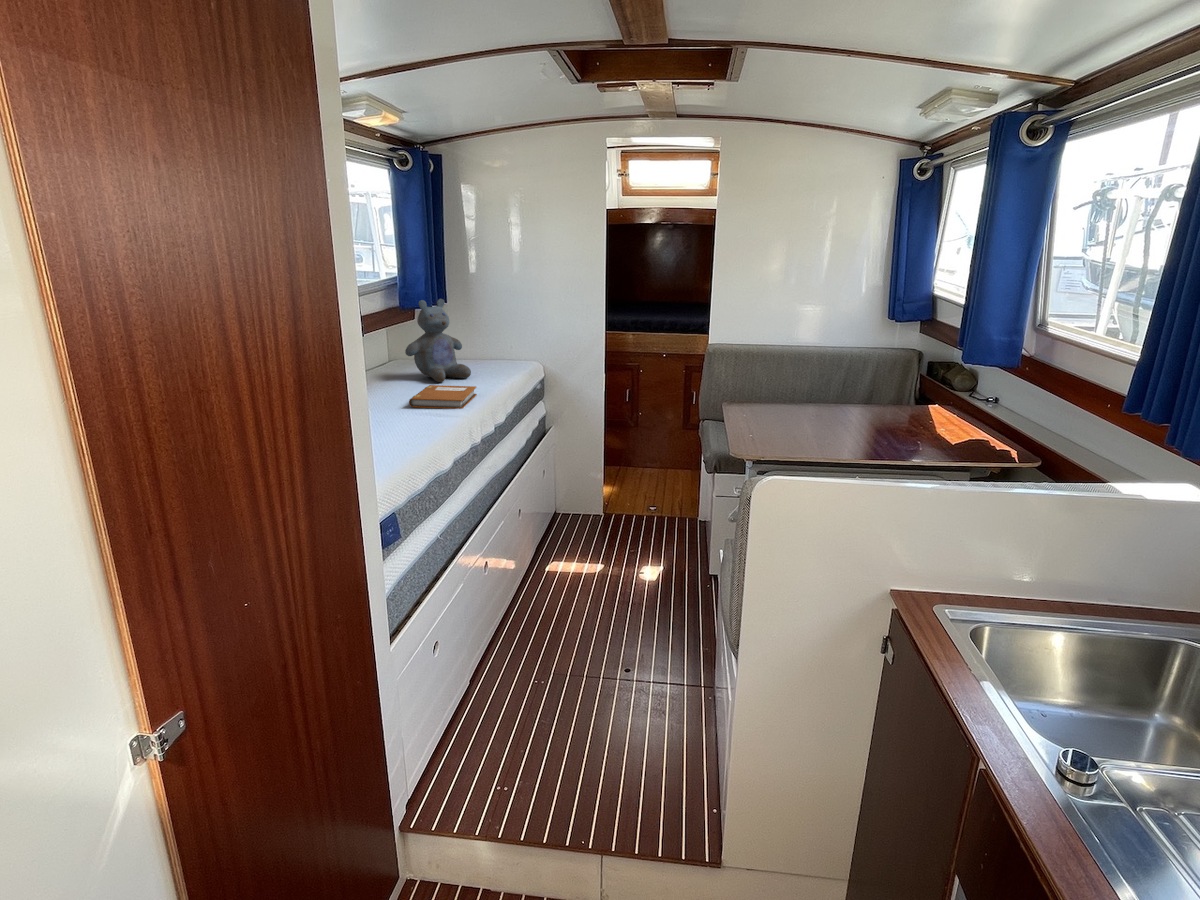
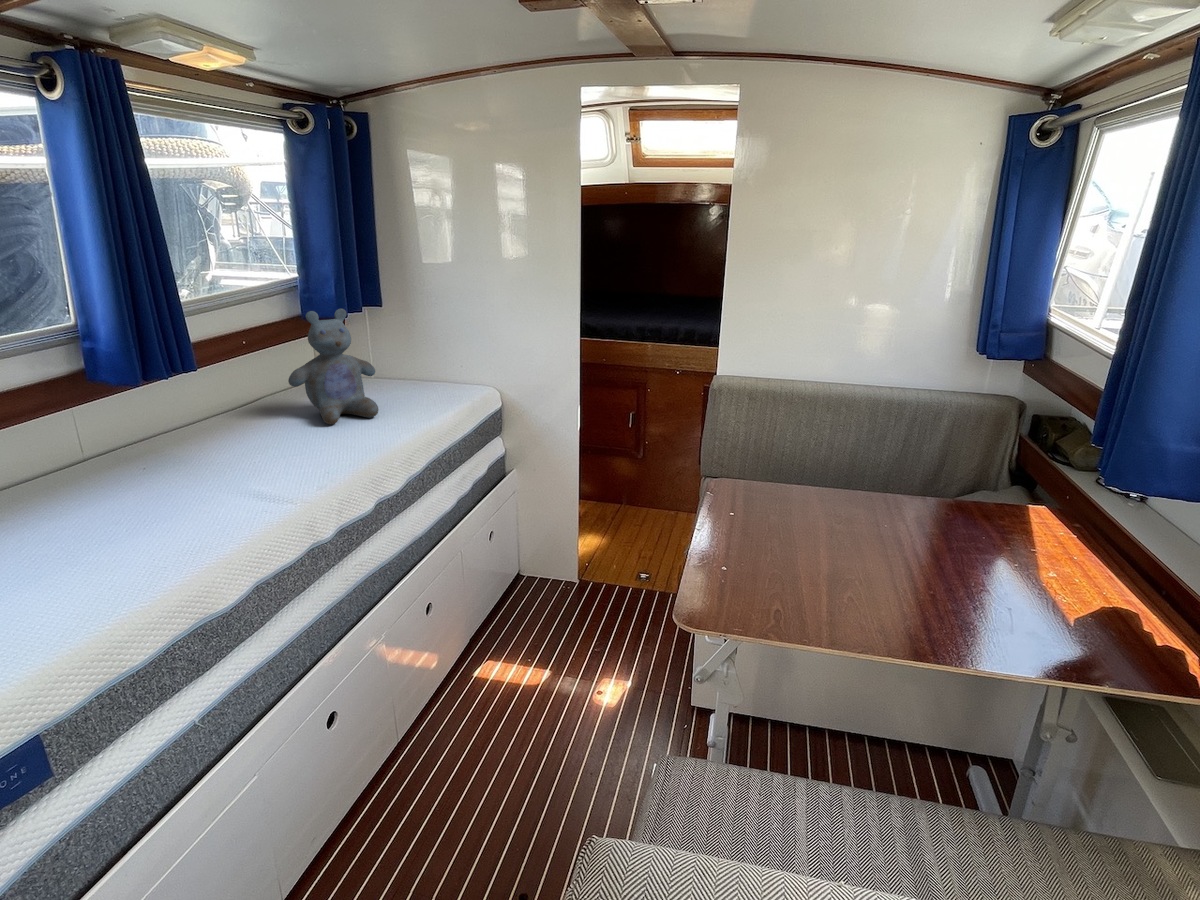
notebook: present [409,385,477,409] -> none [239,438,356,486]

